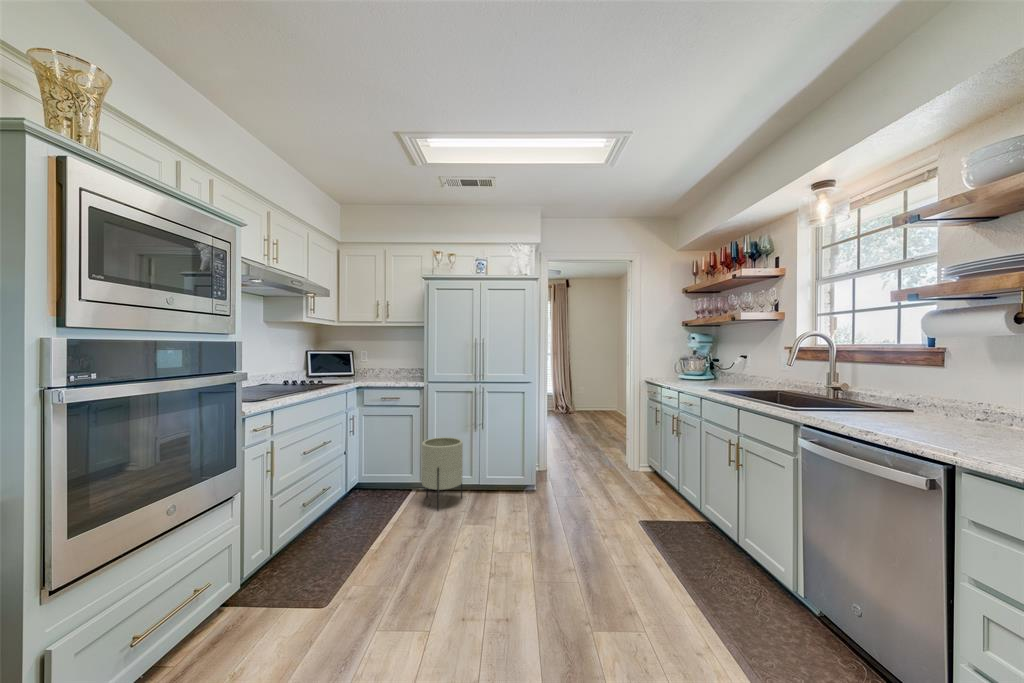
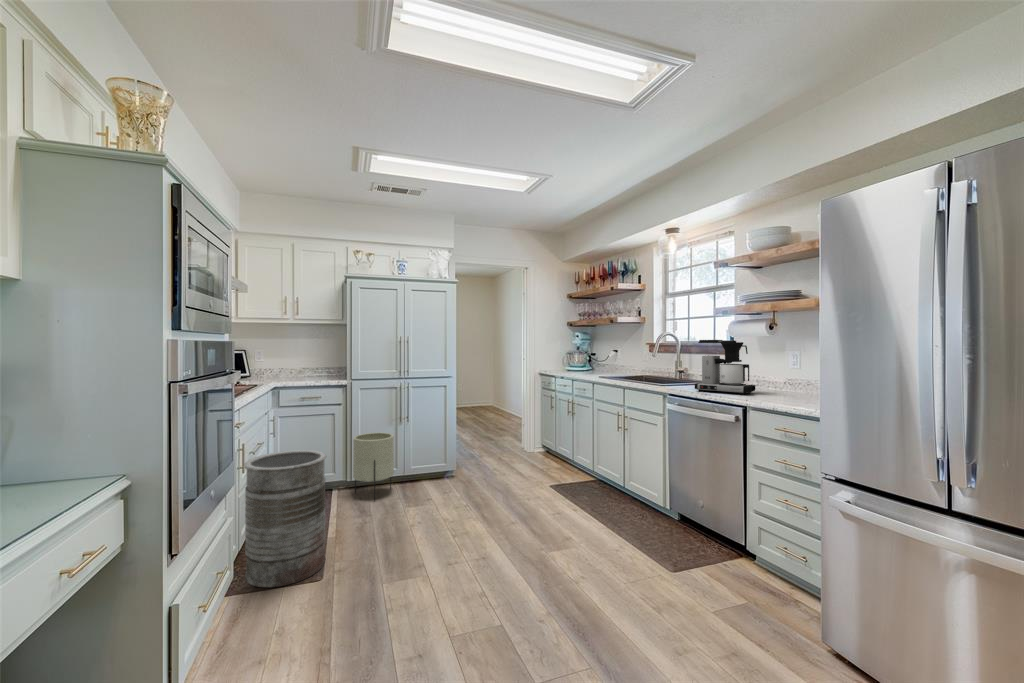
coffee maker: none [849,342,980,439] -> present [695,340,755,395]
trash can: none [263,456,349,605] -> present [244,450,326,587]

